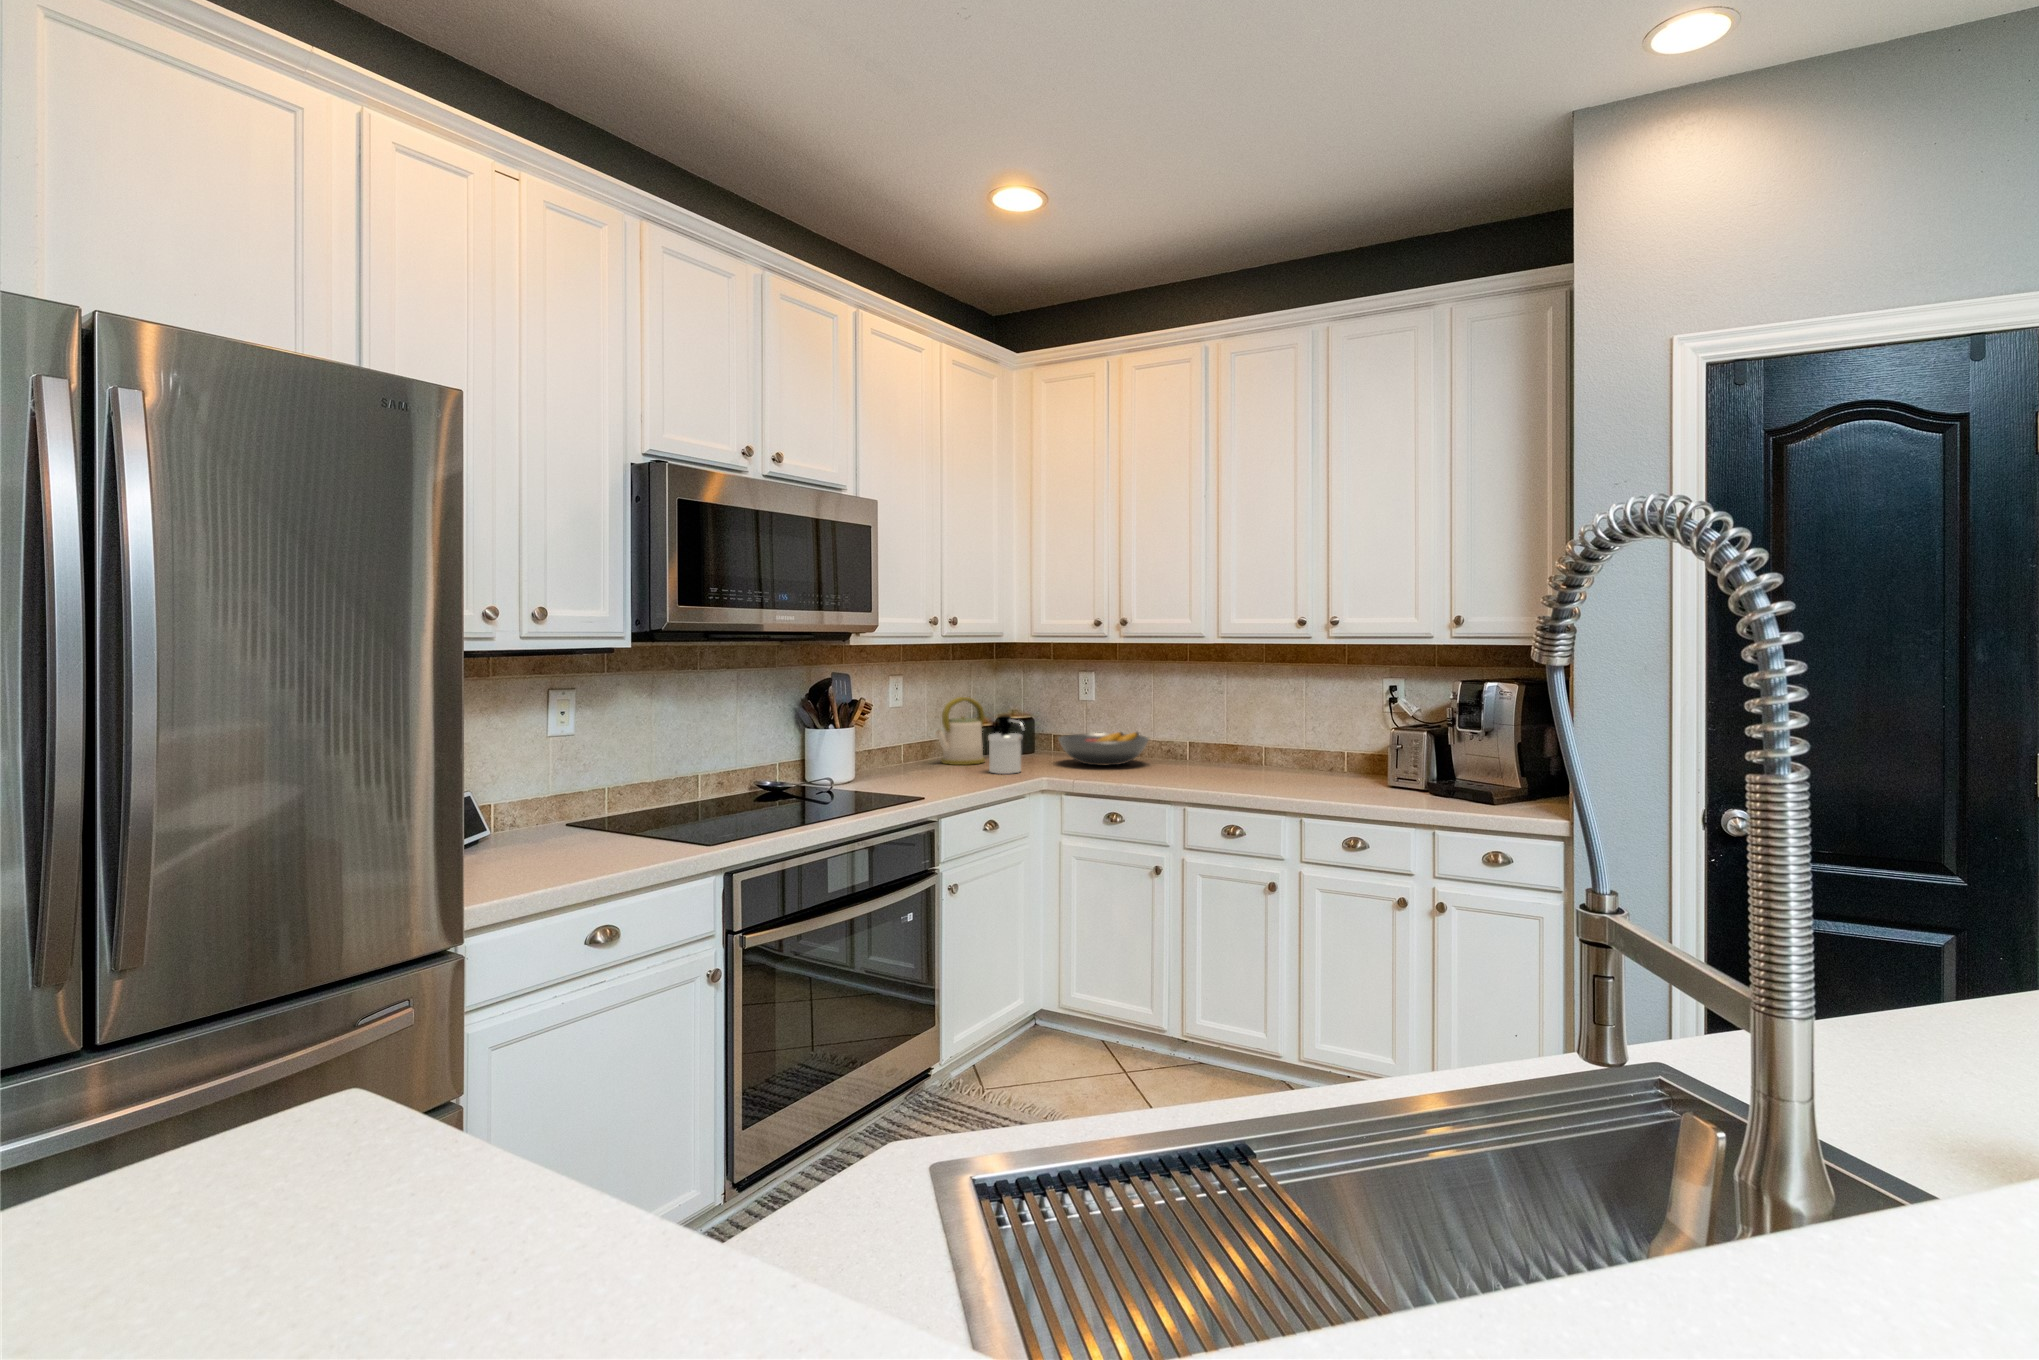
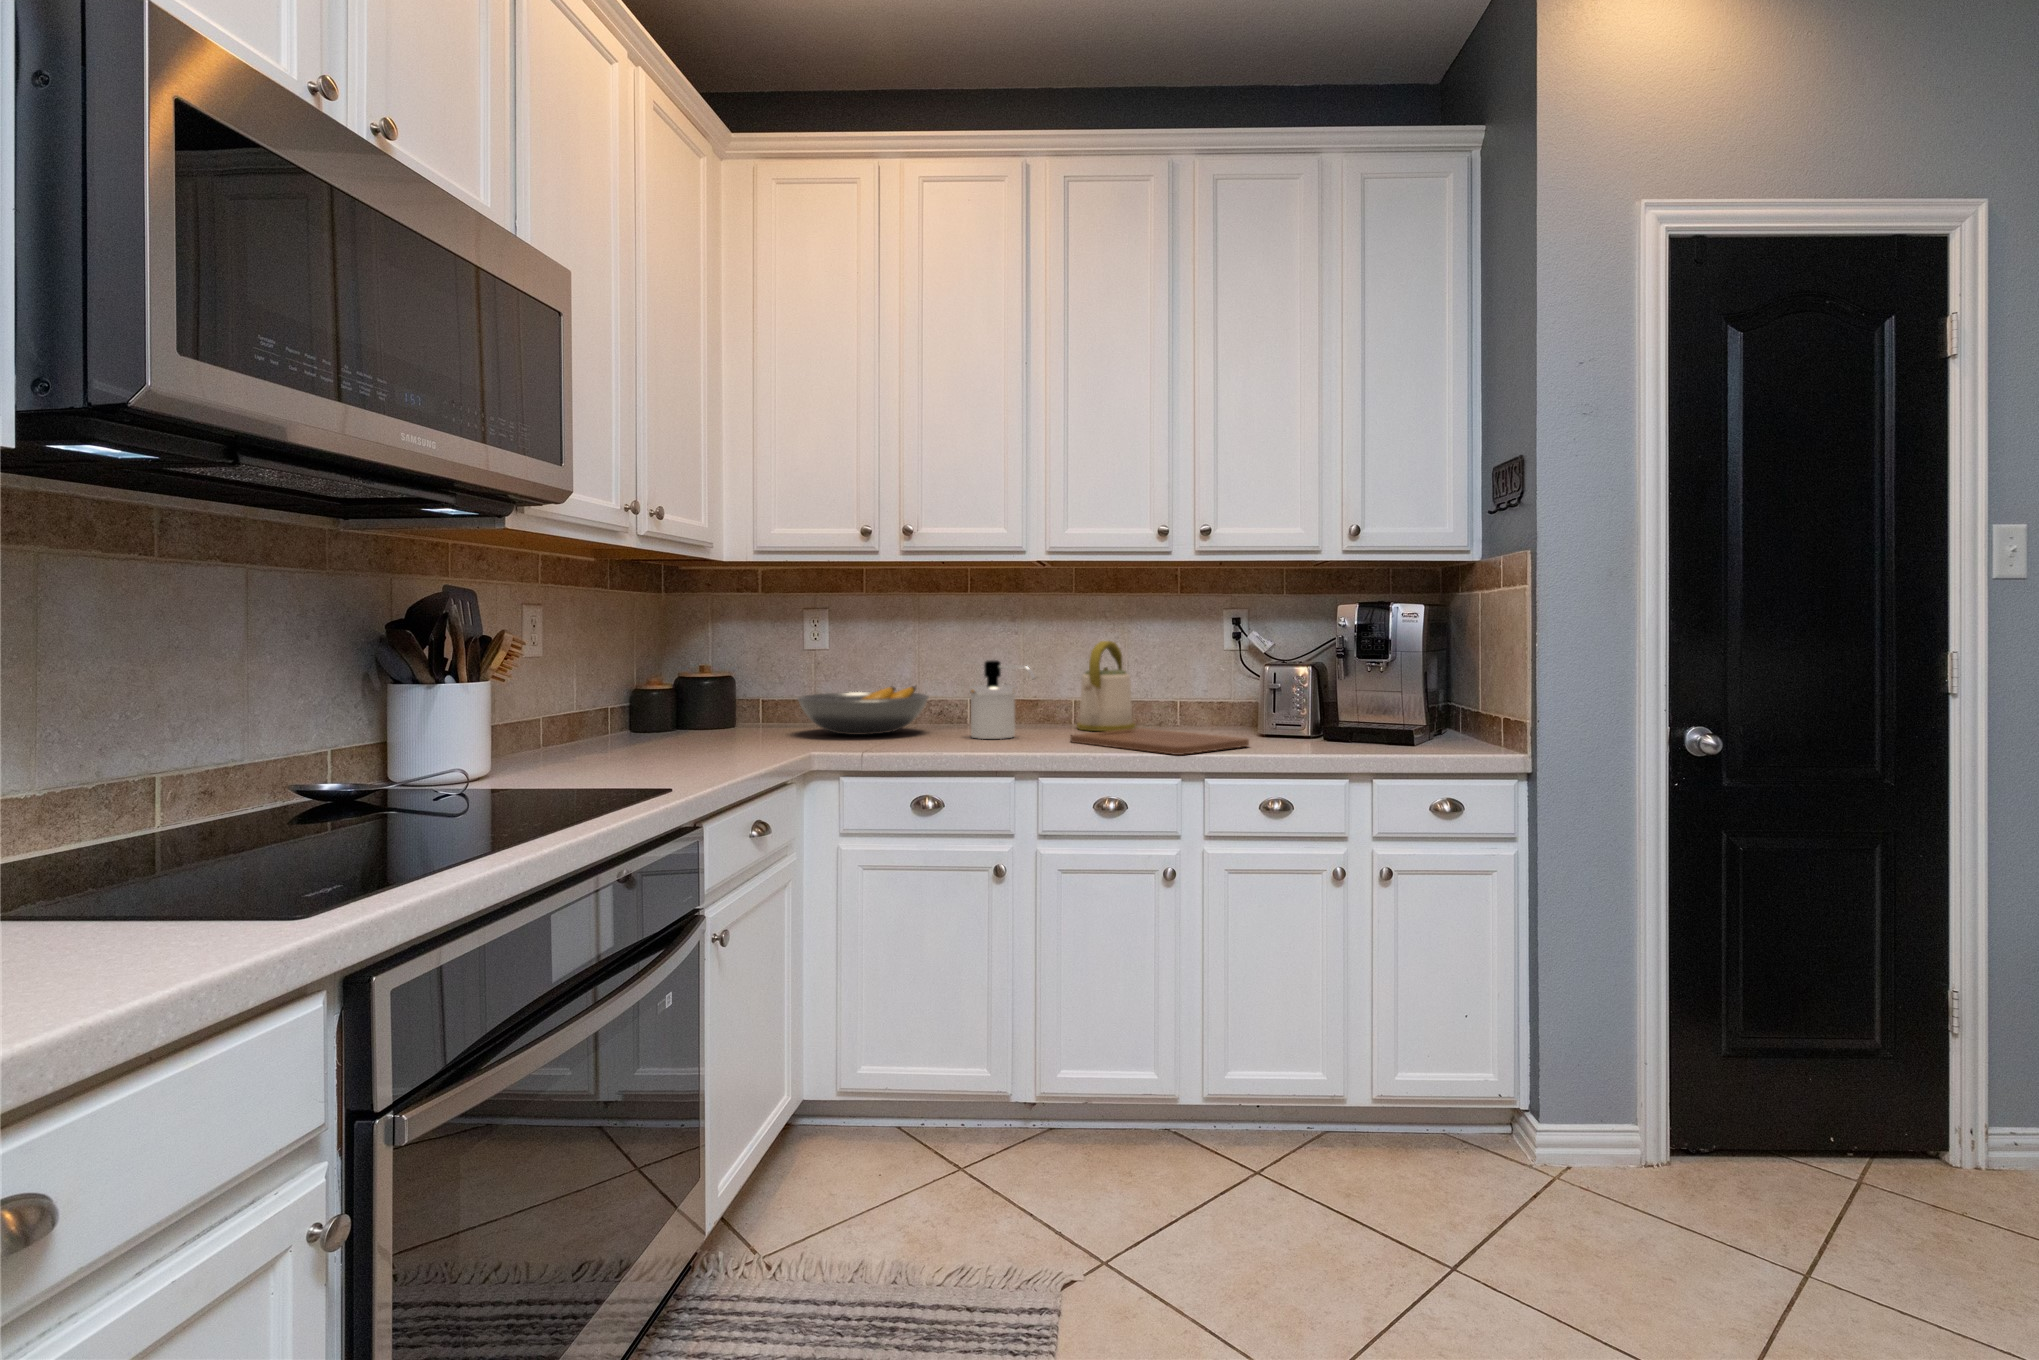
kettle: present [935,697,985,765] -> present [1077,641,1136,731]
soap dispenser: present [988,715,1024,774] -> present [969,660,1035,739]
cutting board: none [1230,773,1355,797] -> present [1070,728,1249,755]

